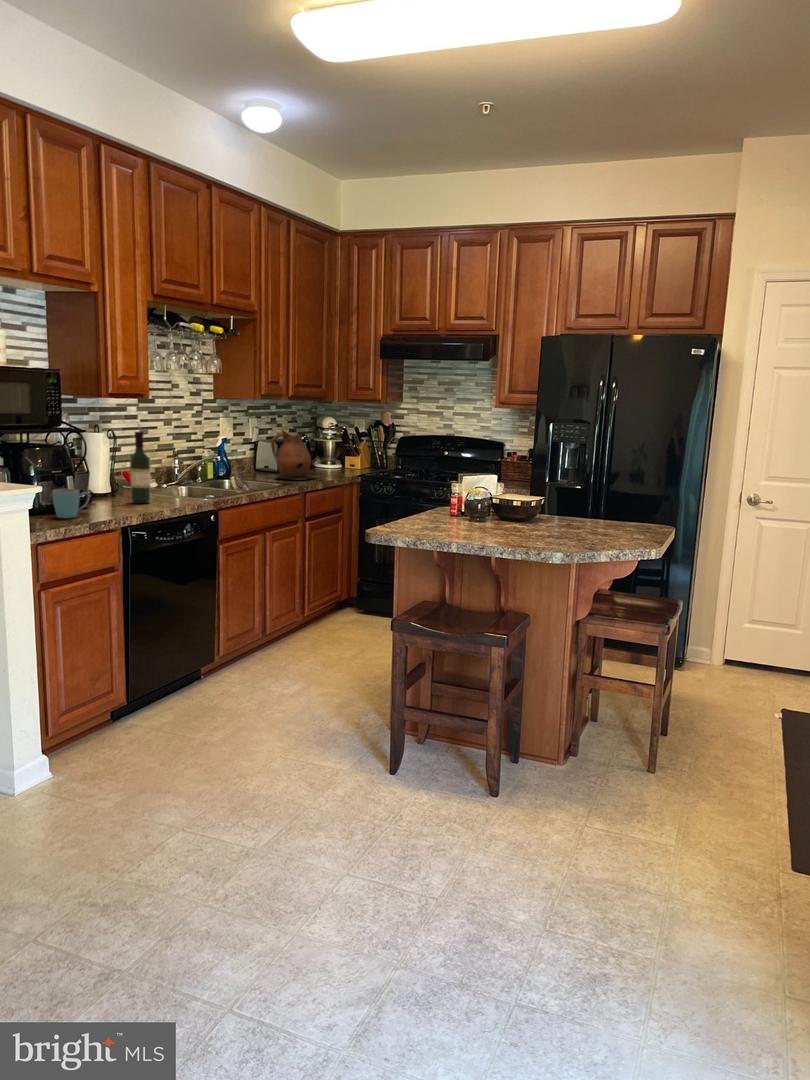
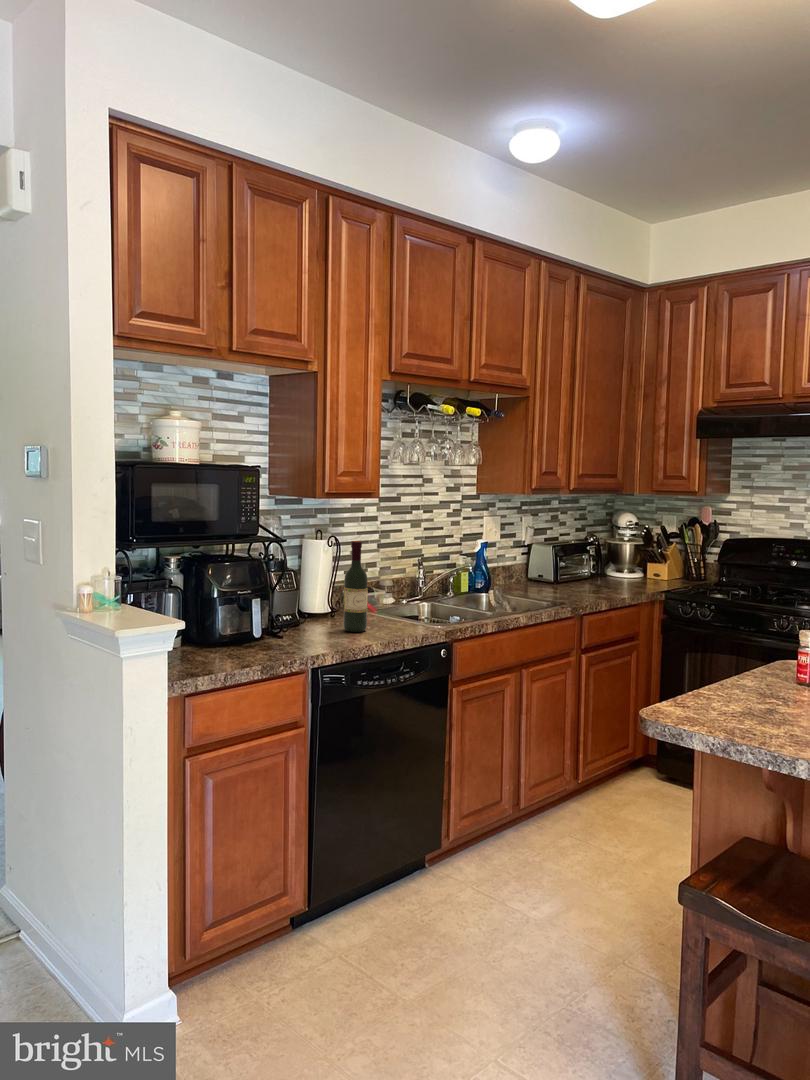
ceramic pitcher: present [271,429,316,480] -> none [544,531,604,599]
mug: present [52,489,90,518] -> none [233,616,278,655]

